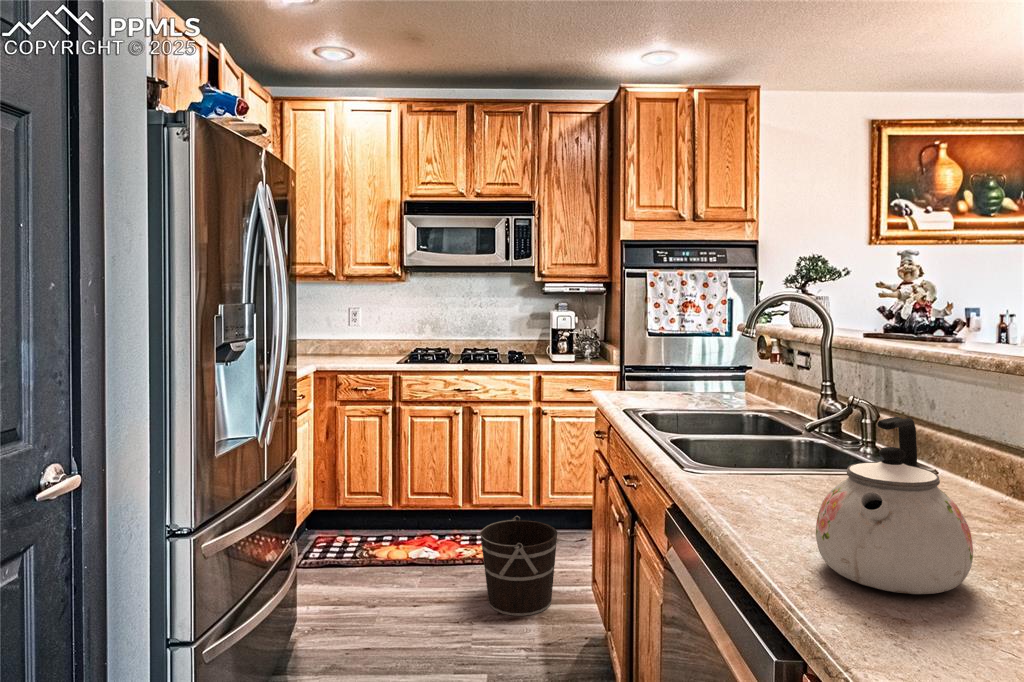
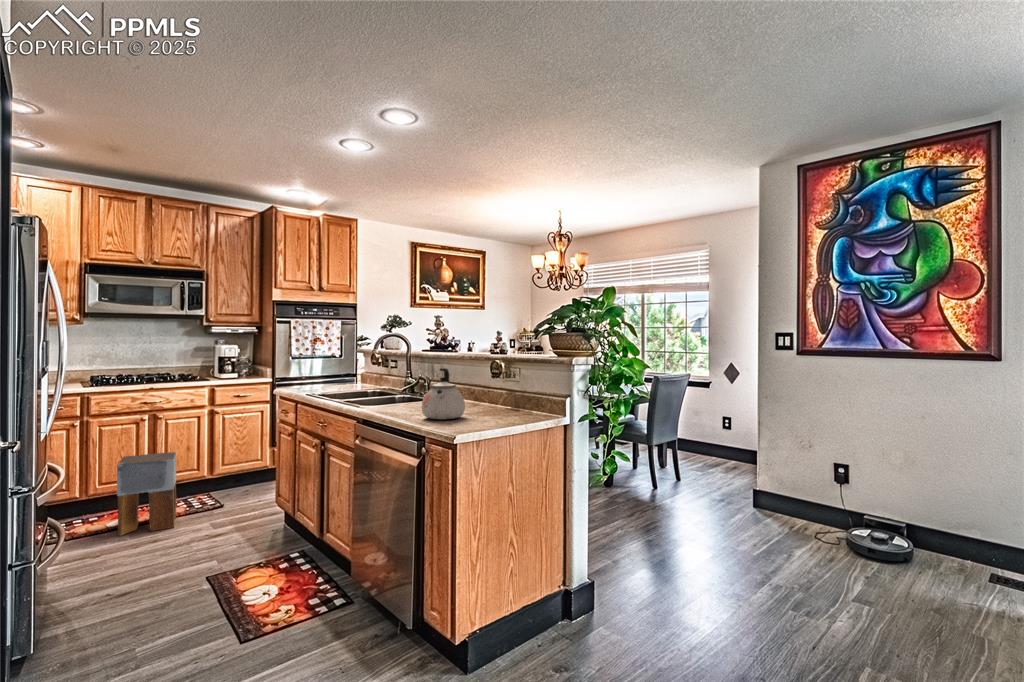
stool: none [405,464,482,577] -> present [117,452,176,536]
bucket: present [477,516,557,616] -> none [190,477,249,538]

